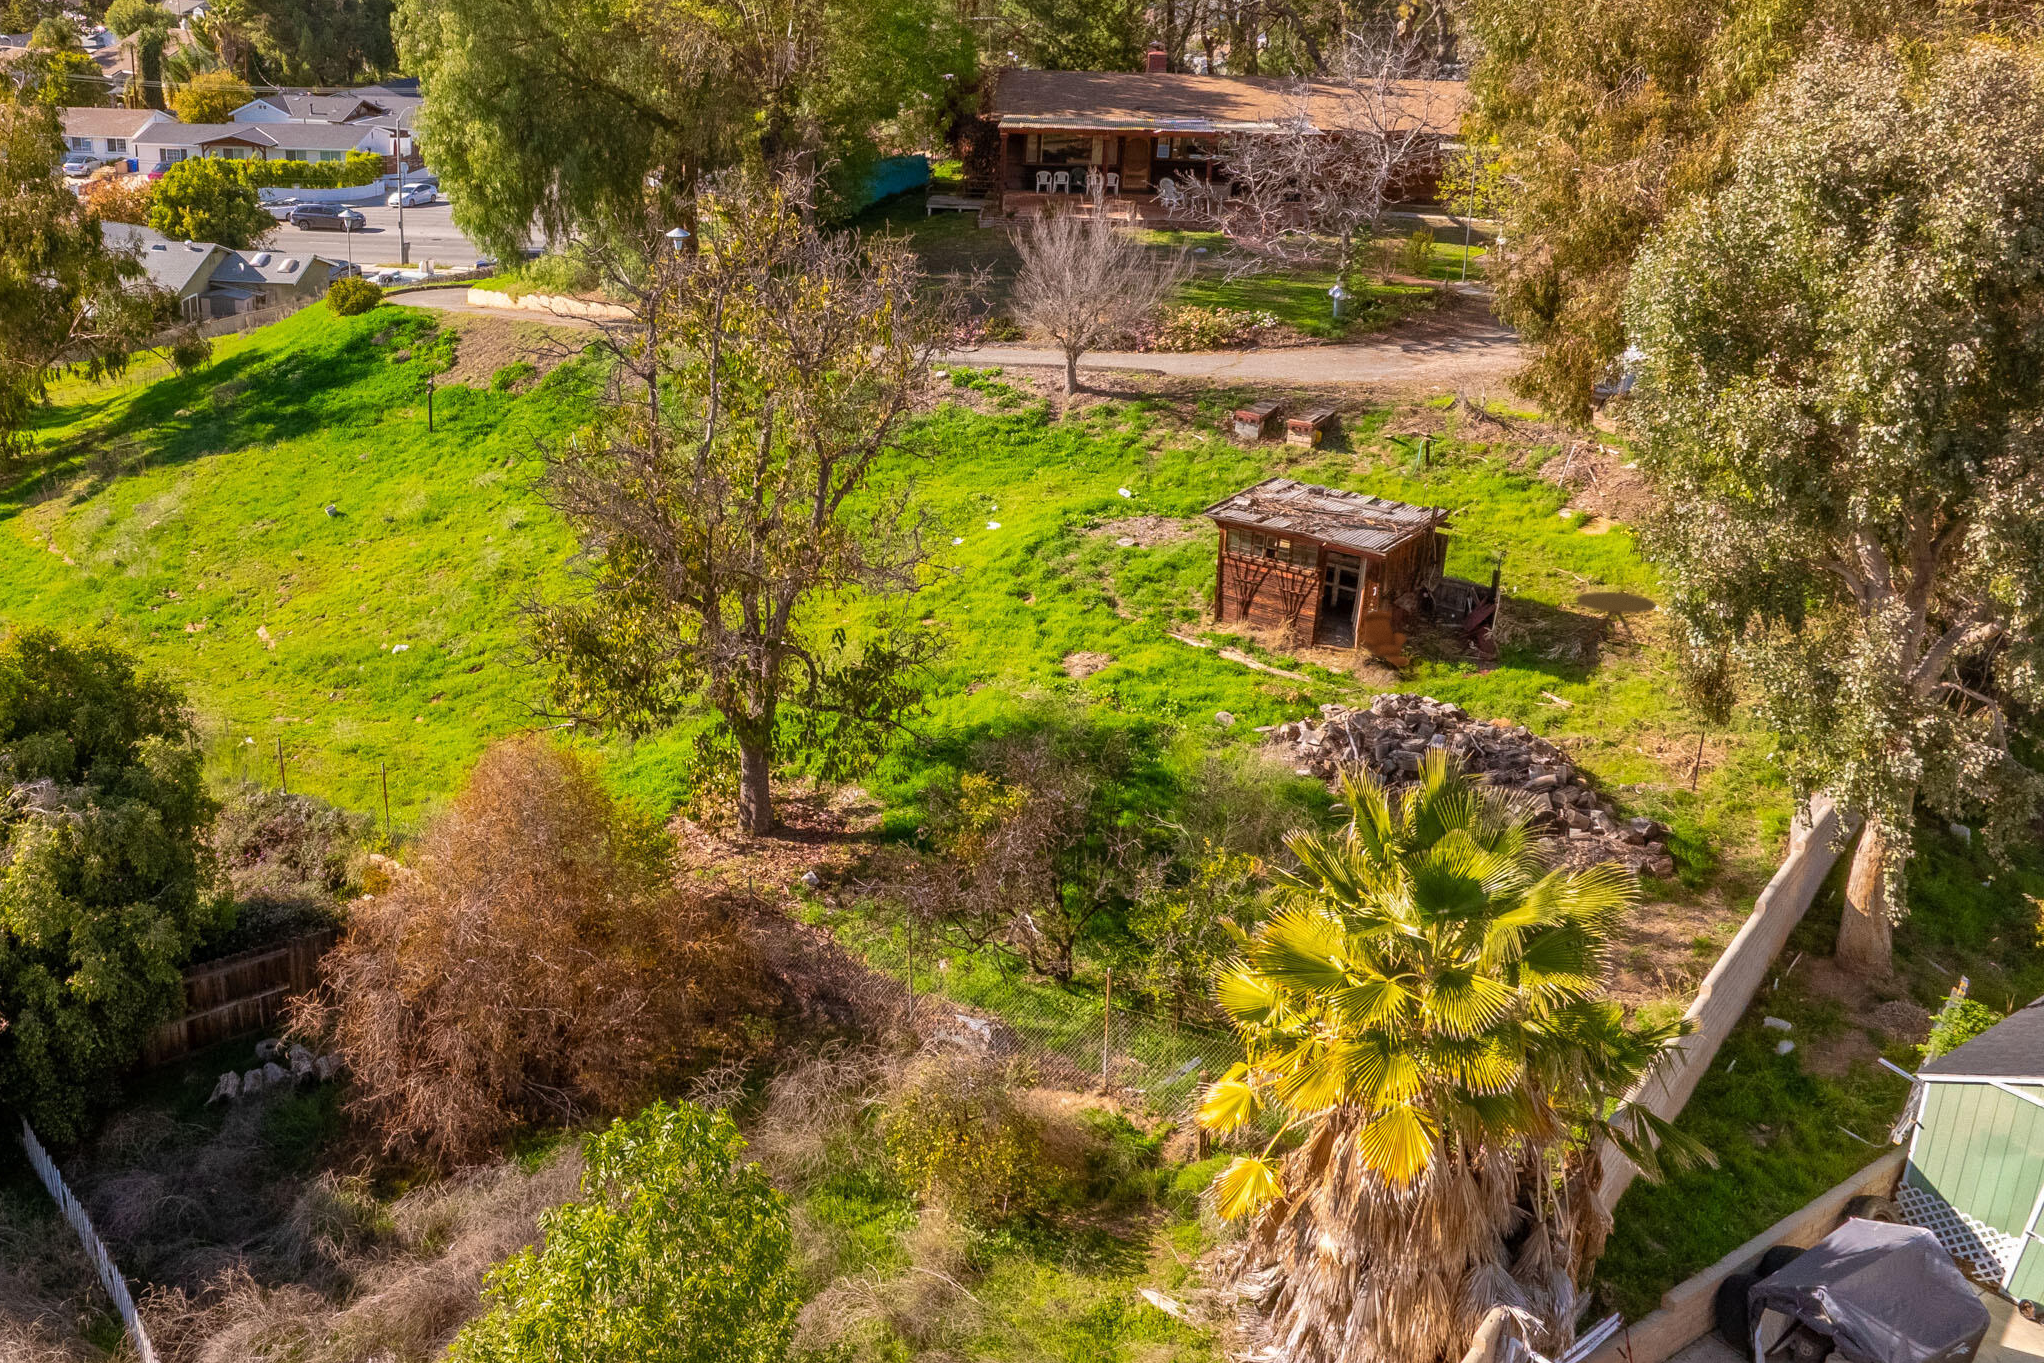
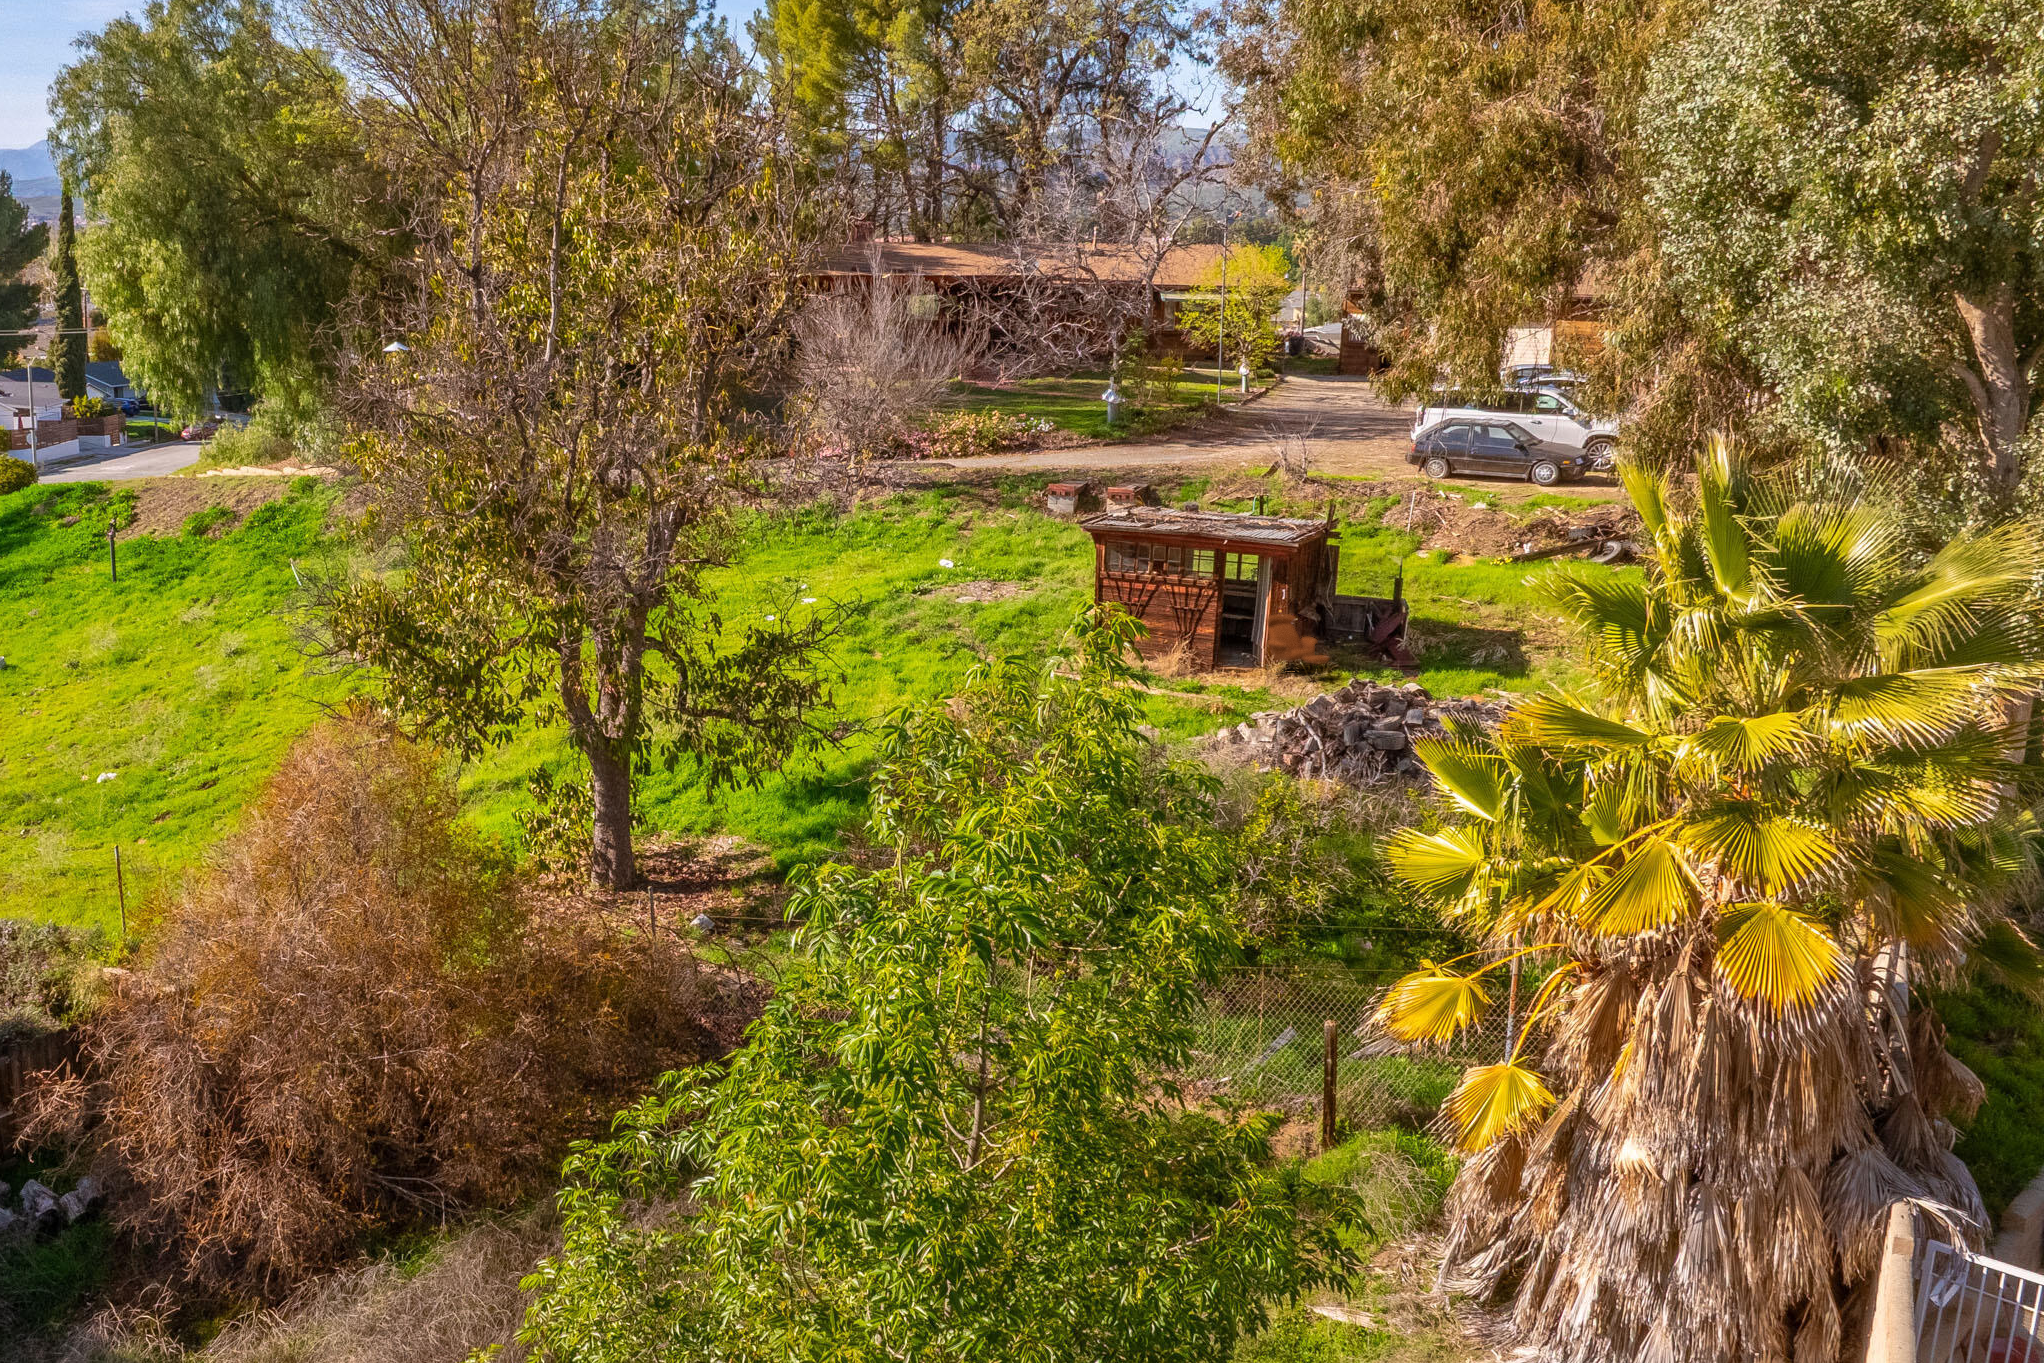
round table: present [1576,592,1656,644] -> none [1477,586,1562,644]

